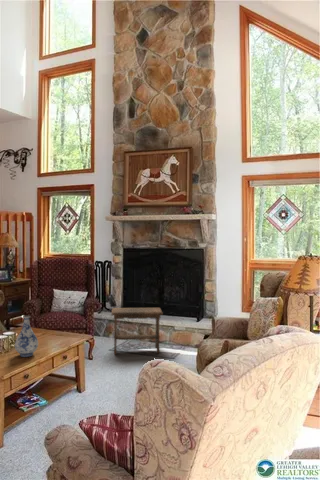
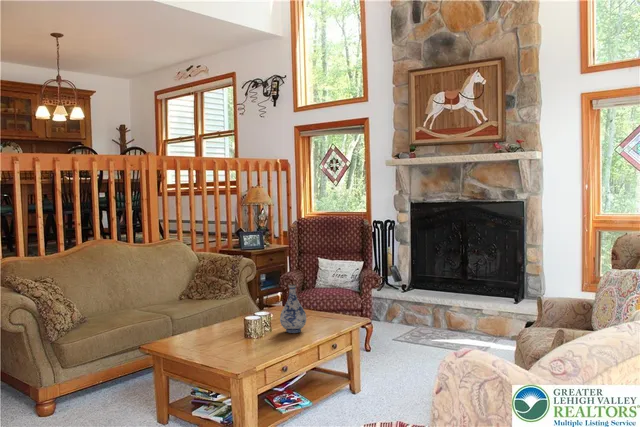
footstool: present [112,308,163,354] -> none [395,283,465,344]

